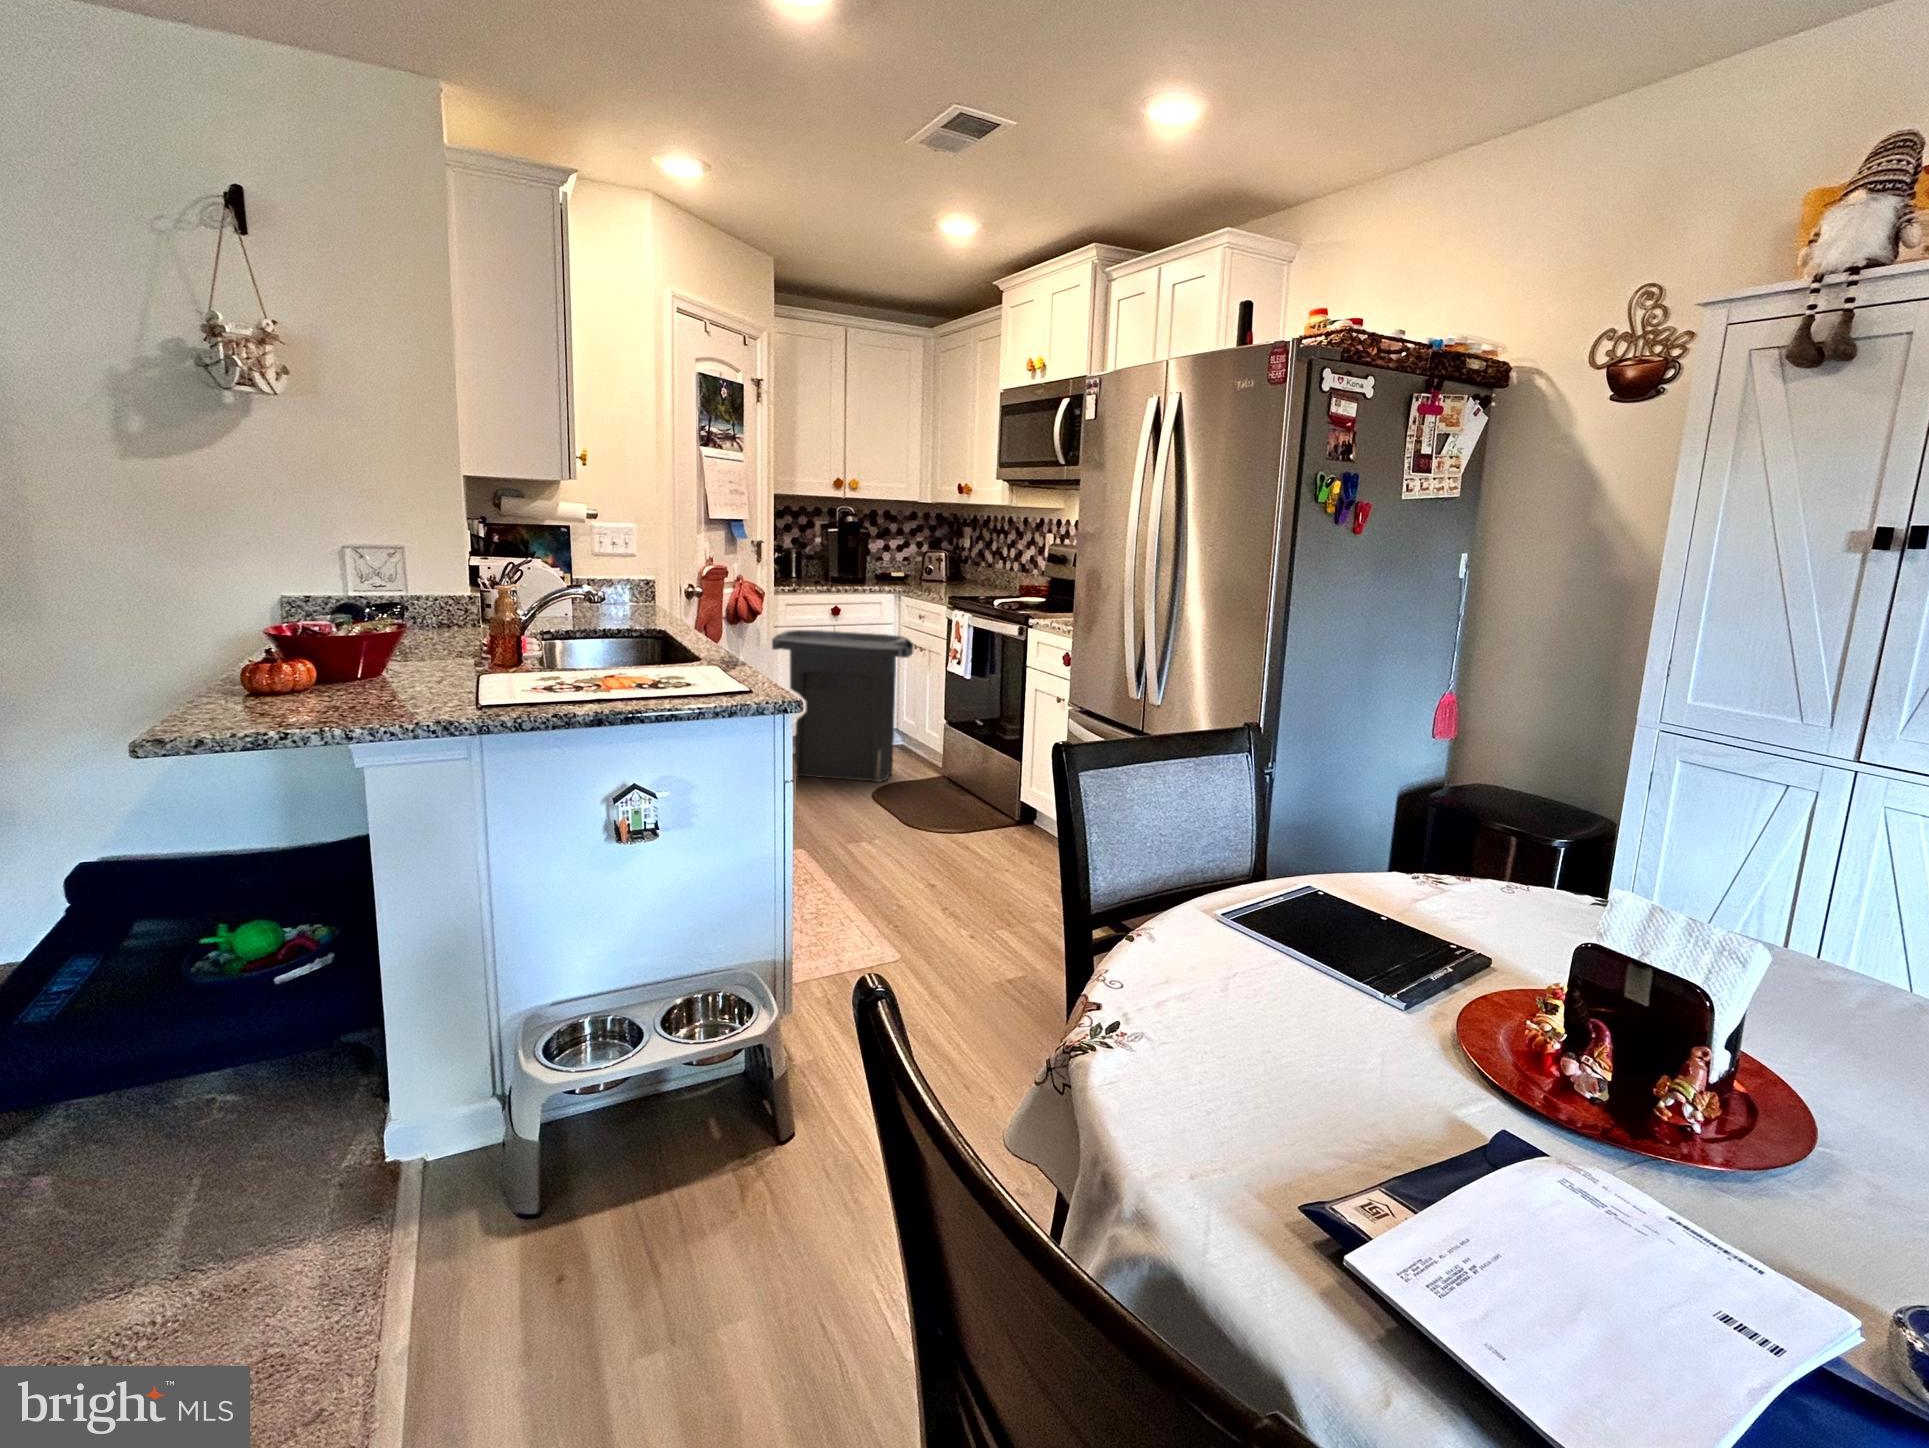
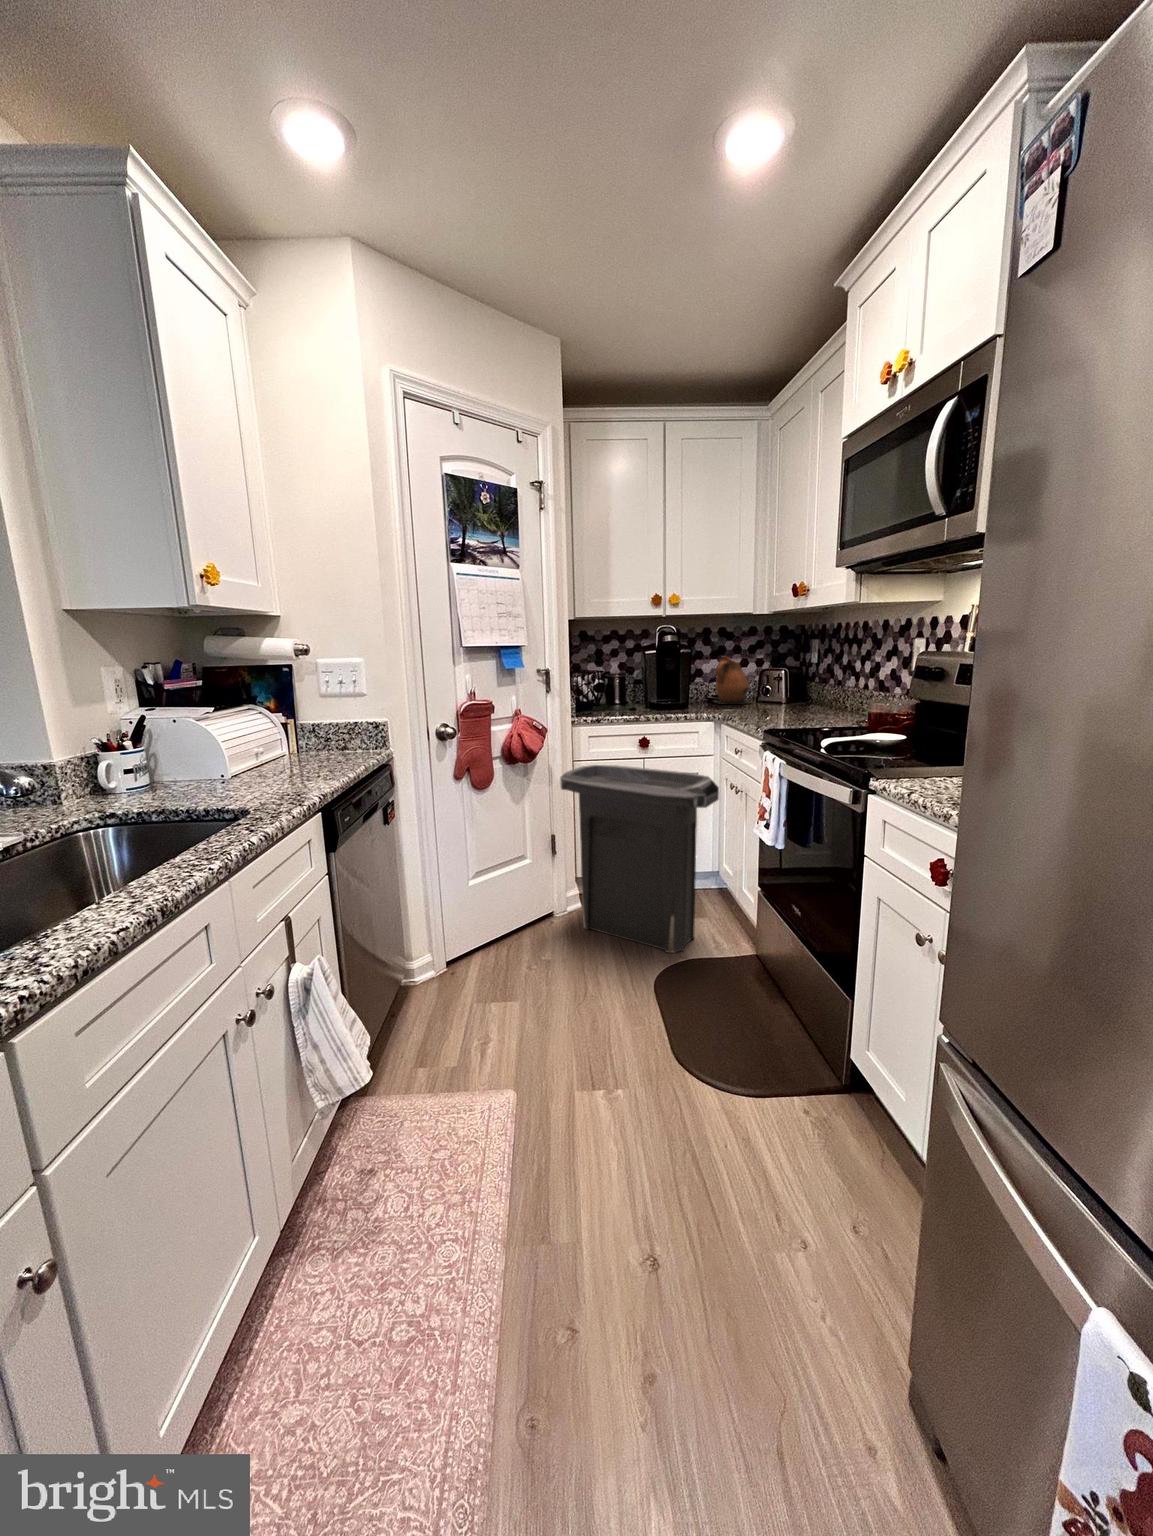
ceramic pitcher: none [881,538,919,582] -> present [714,657,751,703]

